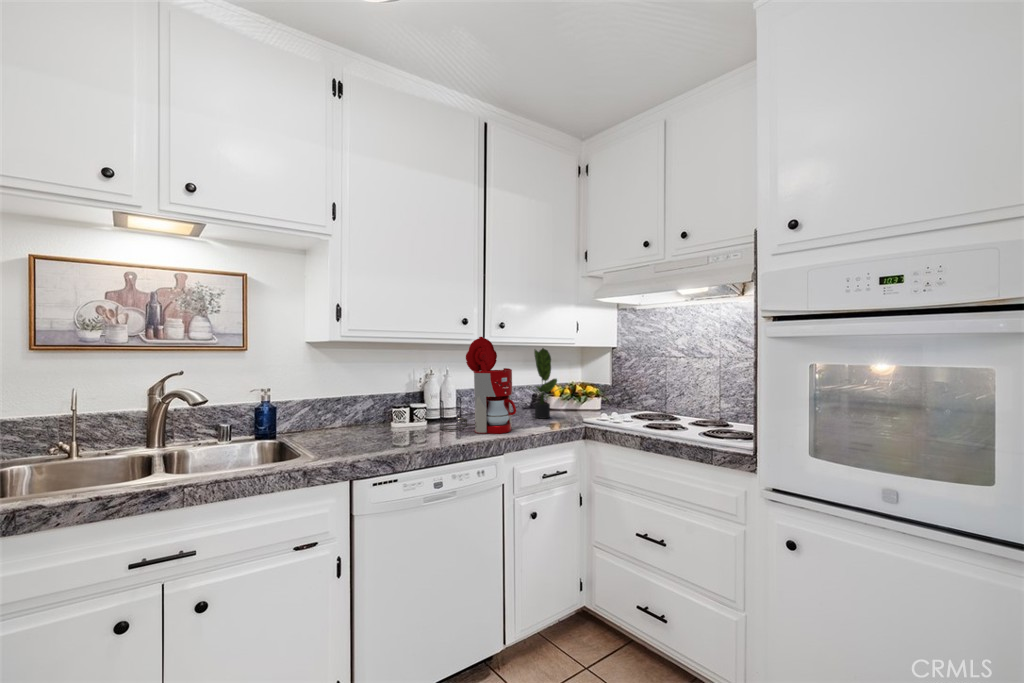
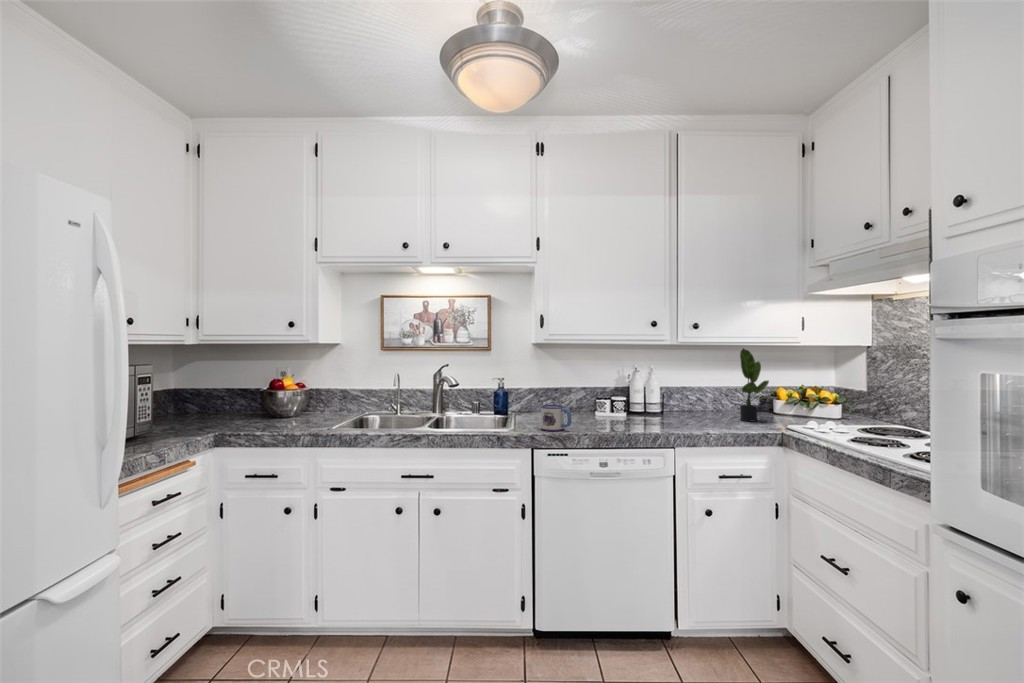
coffee maker: present [441,337,516,434] -> none [630,338,695,429]
mug: none [355,419,398,454] -> present [541,405,571,431]

